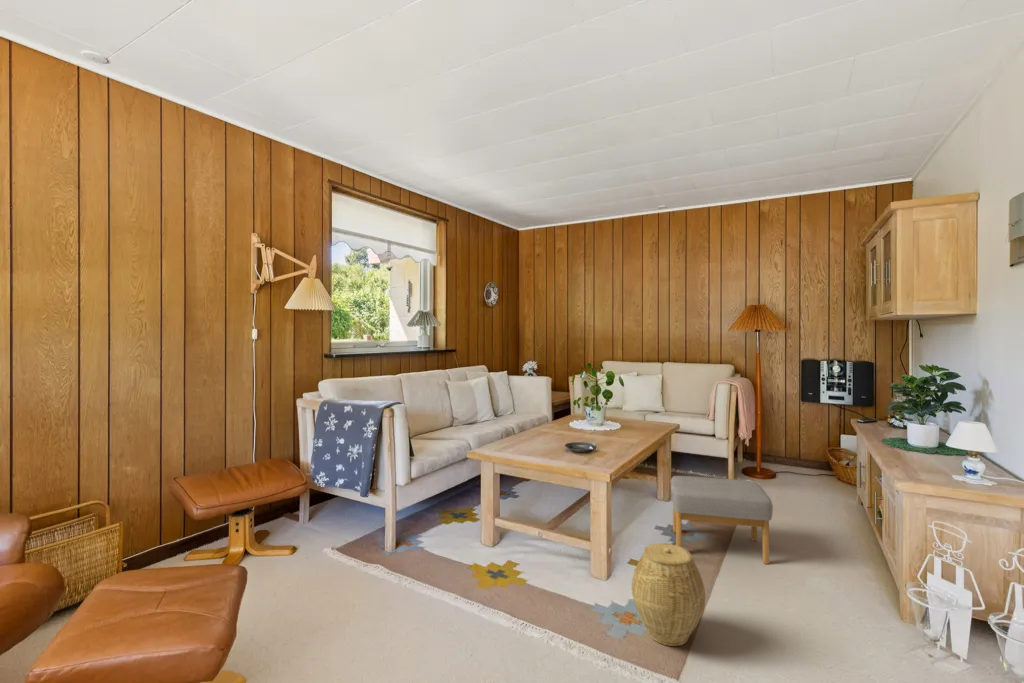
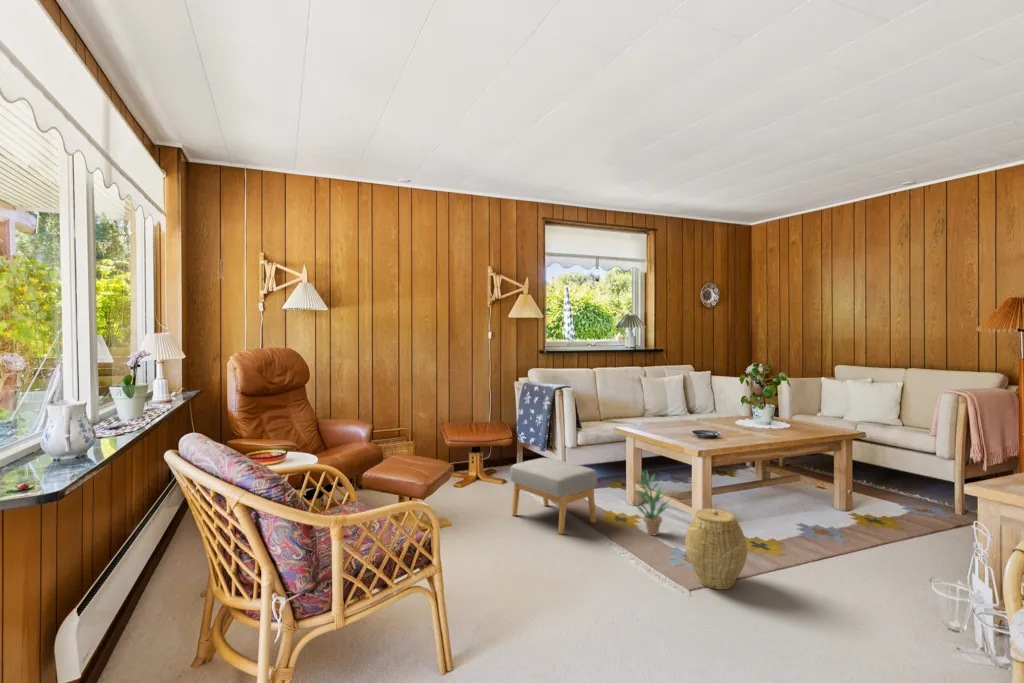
footstool: present [671,476,773,564] -> present [510,458,597,534]
potted plant: none [521,502,564,584] -> present [634,472,668,535]

